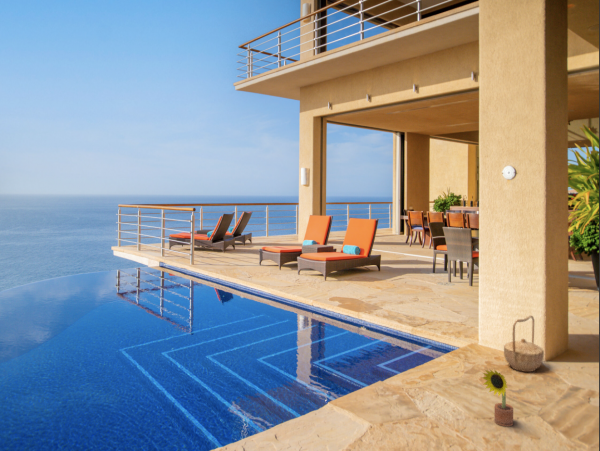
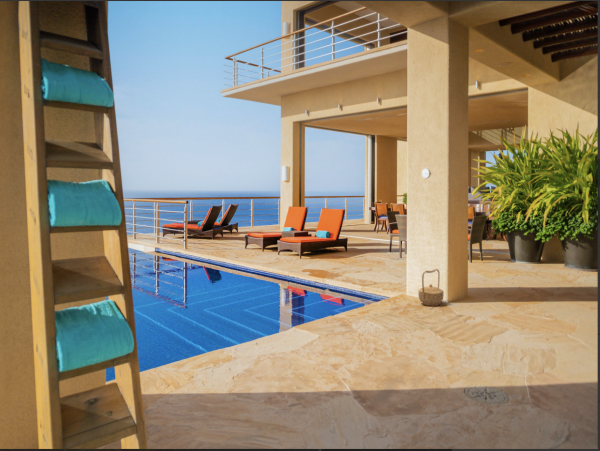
decorative plant: present [483,370,513,426] -> none [391,293,411,329]

